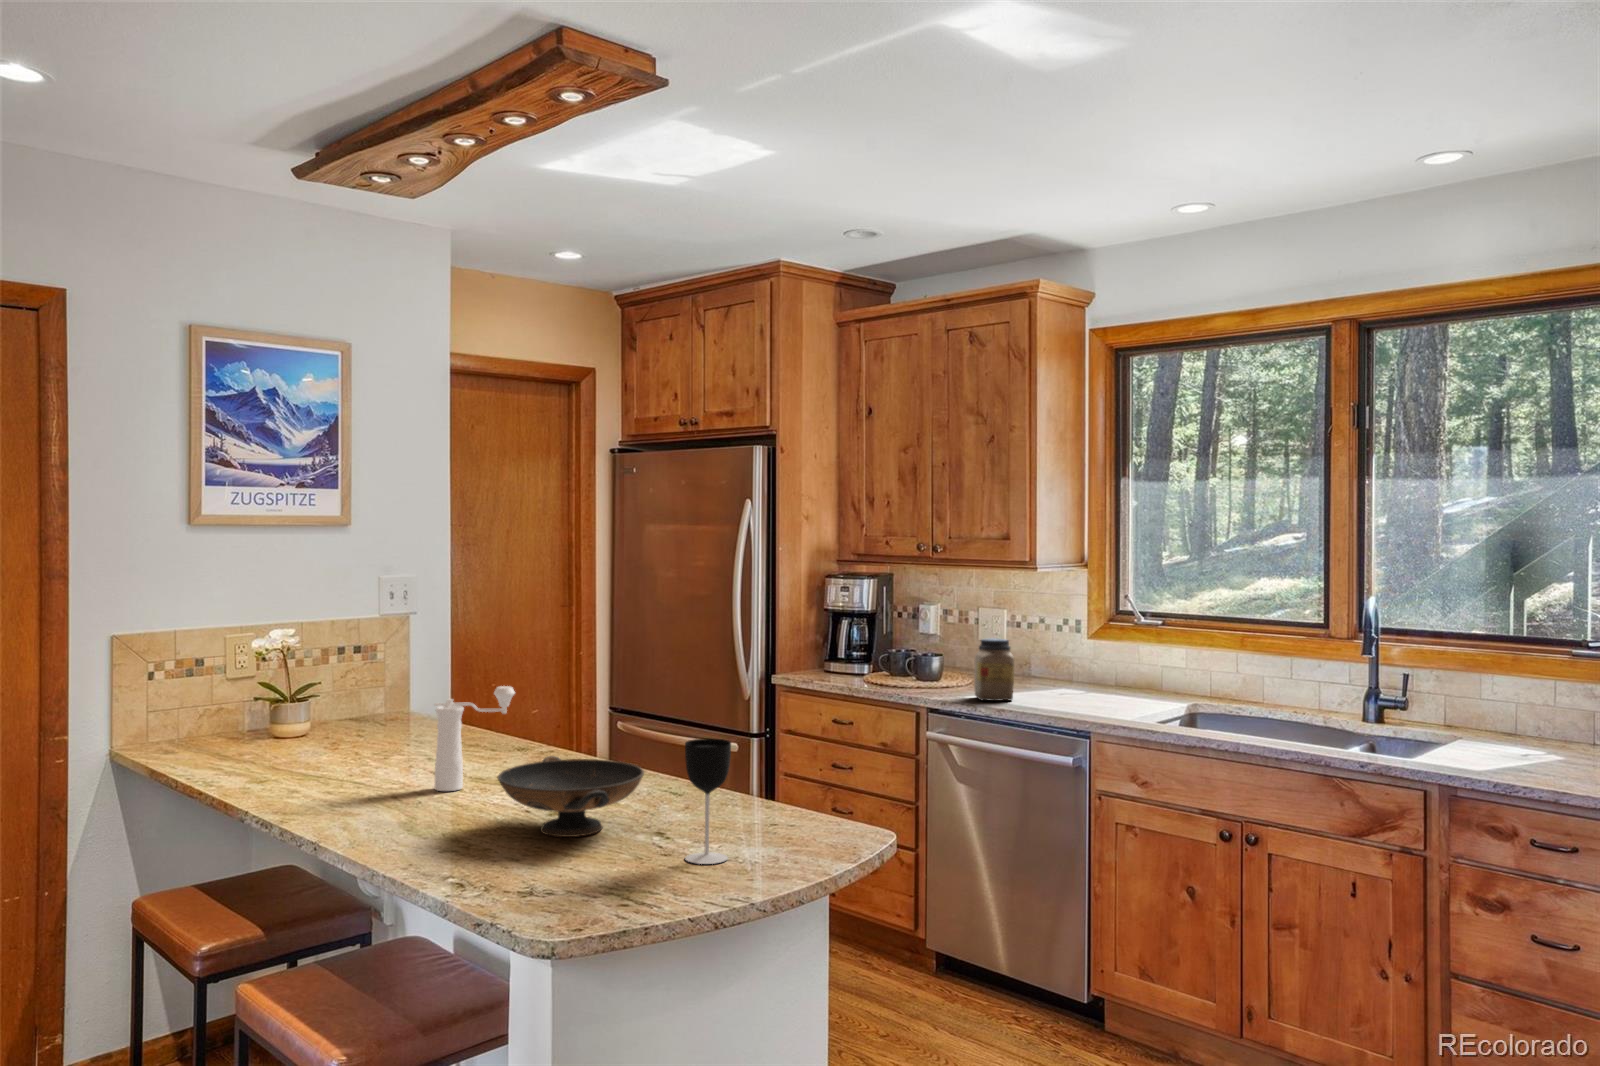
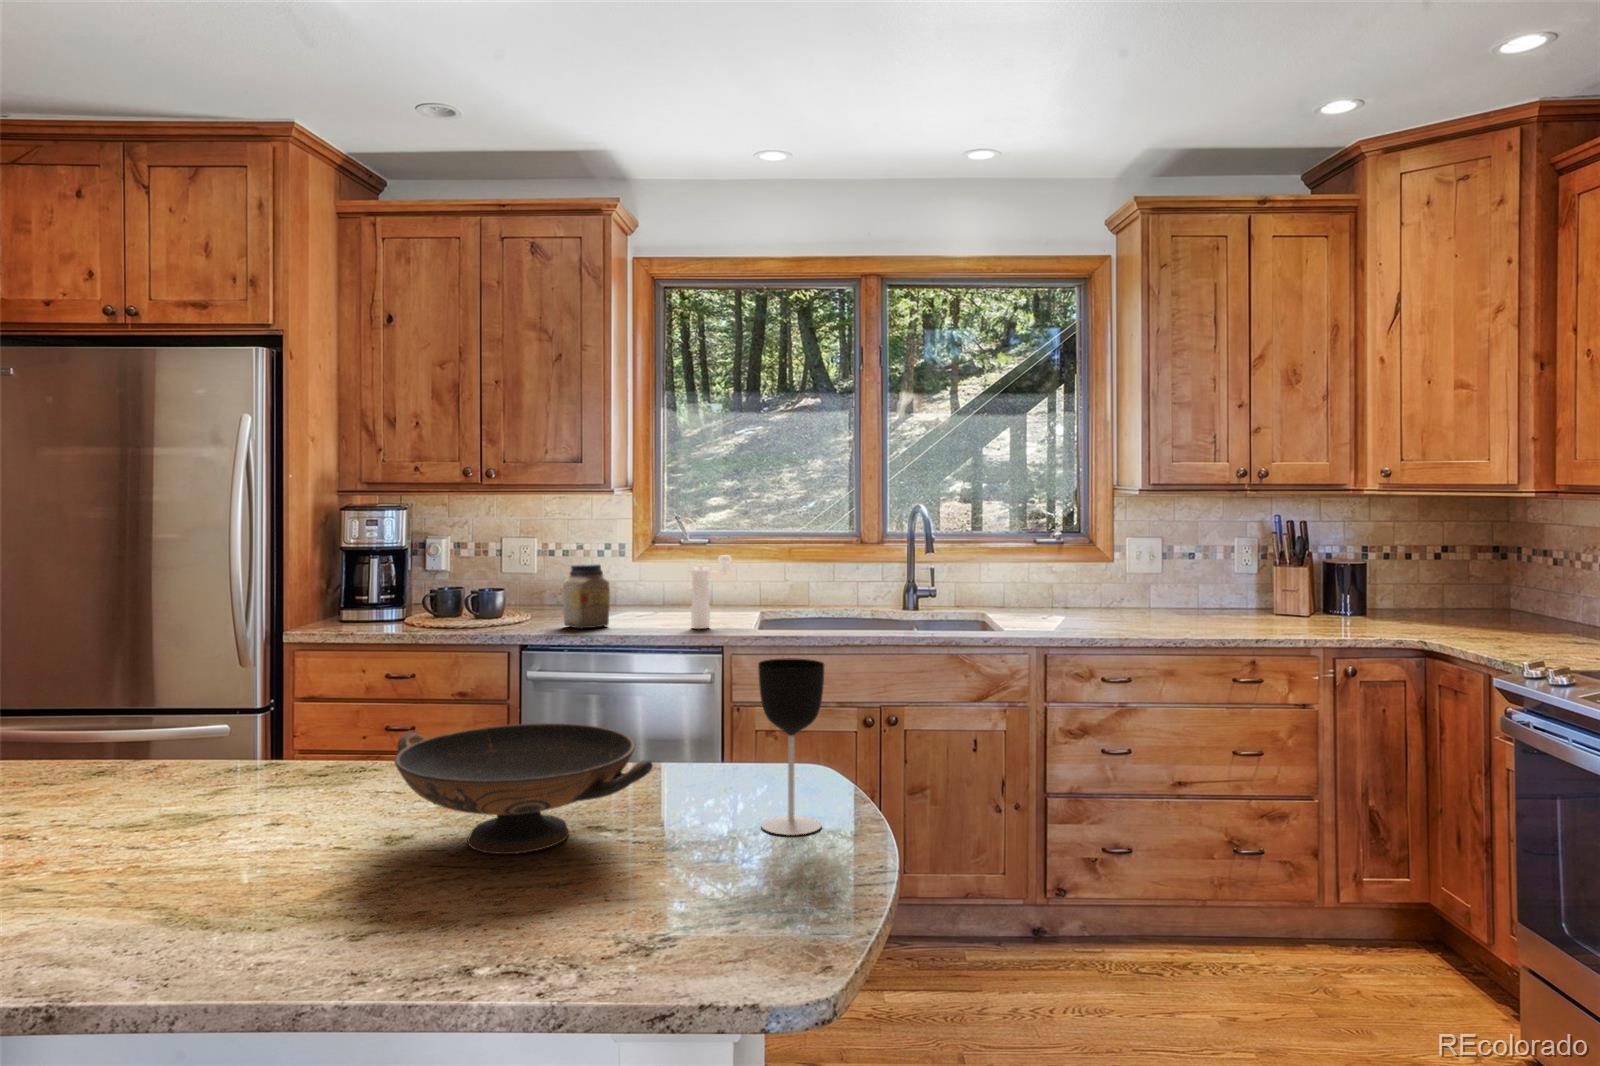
pepper mill: present [434,686,515,791] -> present [691,556,732,629]

